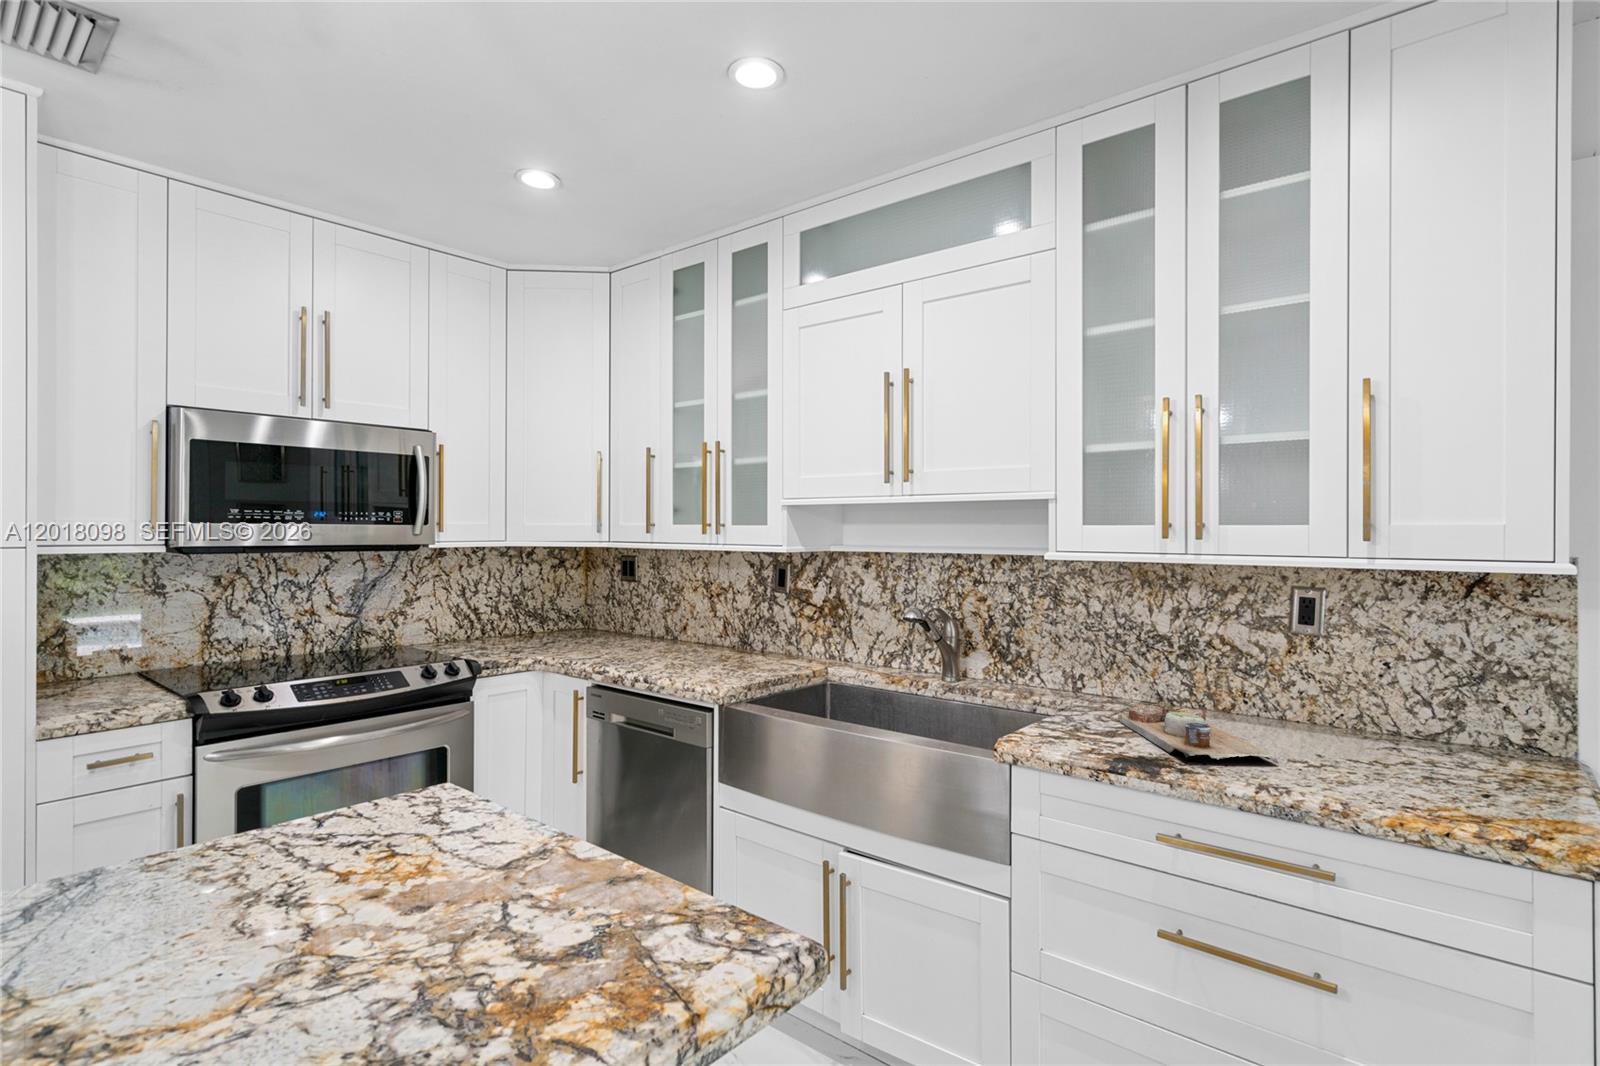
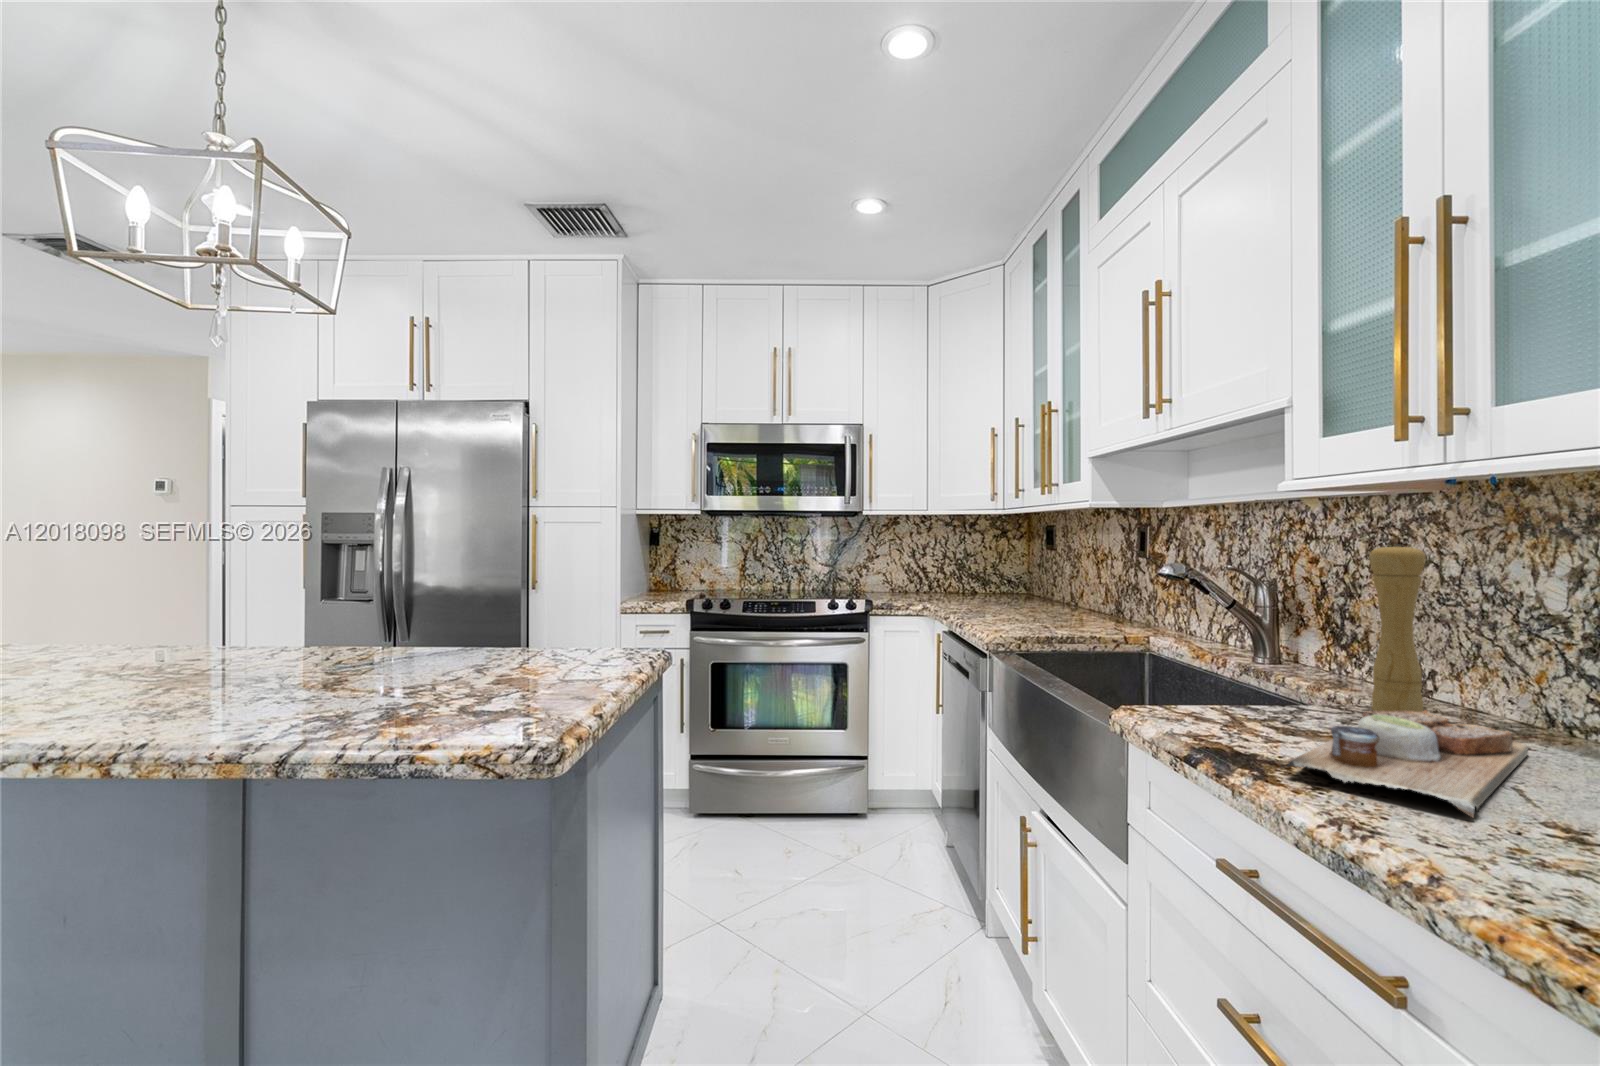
pepper mill: none [1082,595,1113,709] -> present [1369,544,1425,712]

